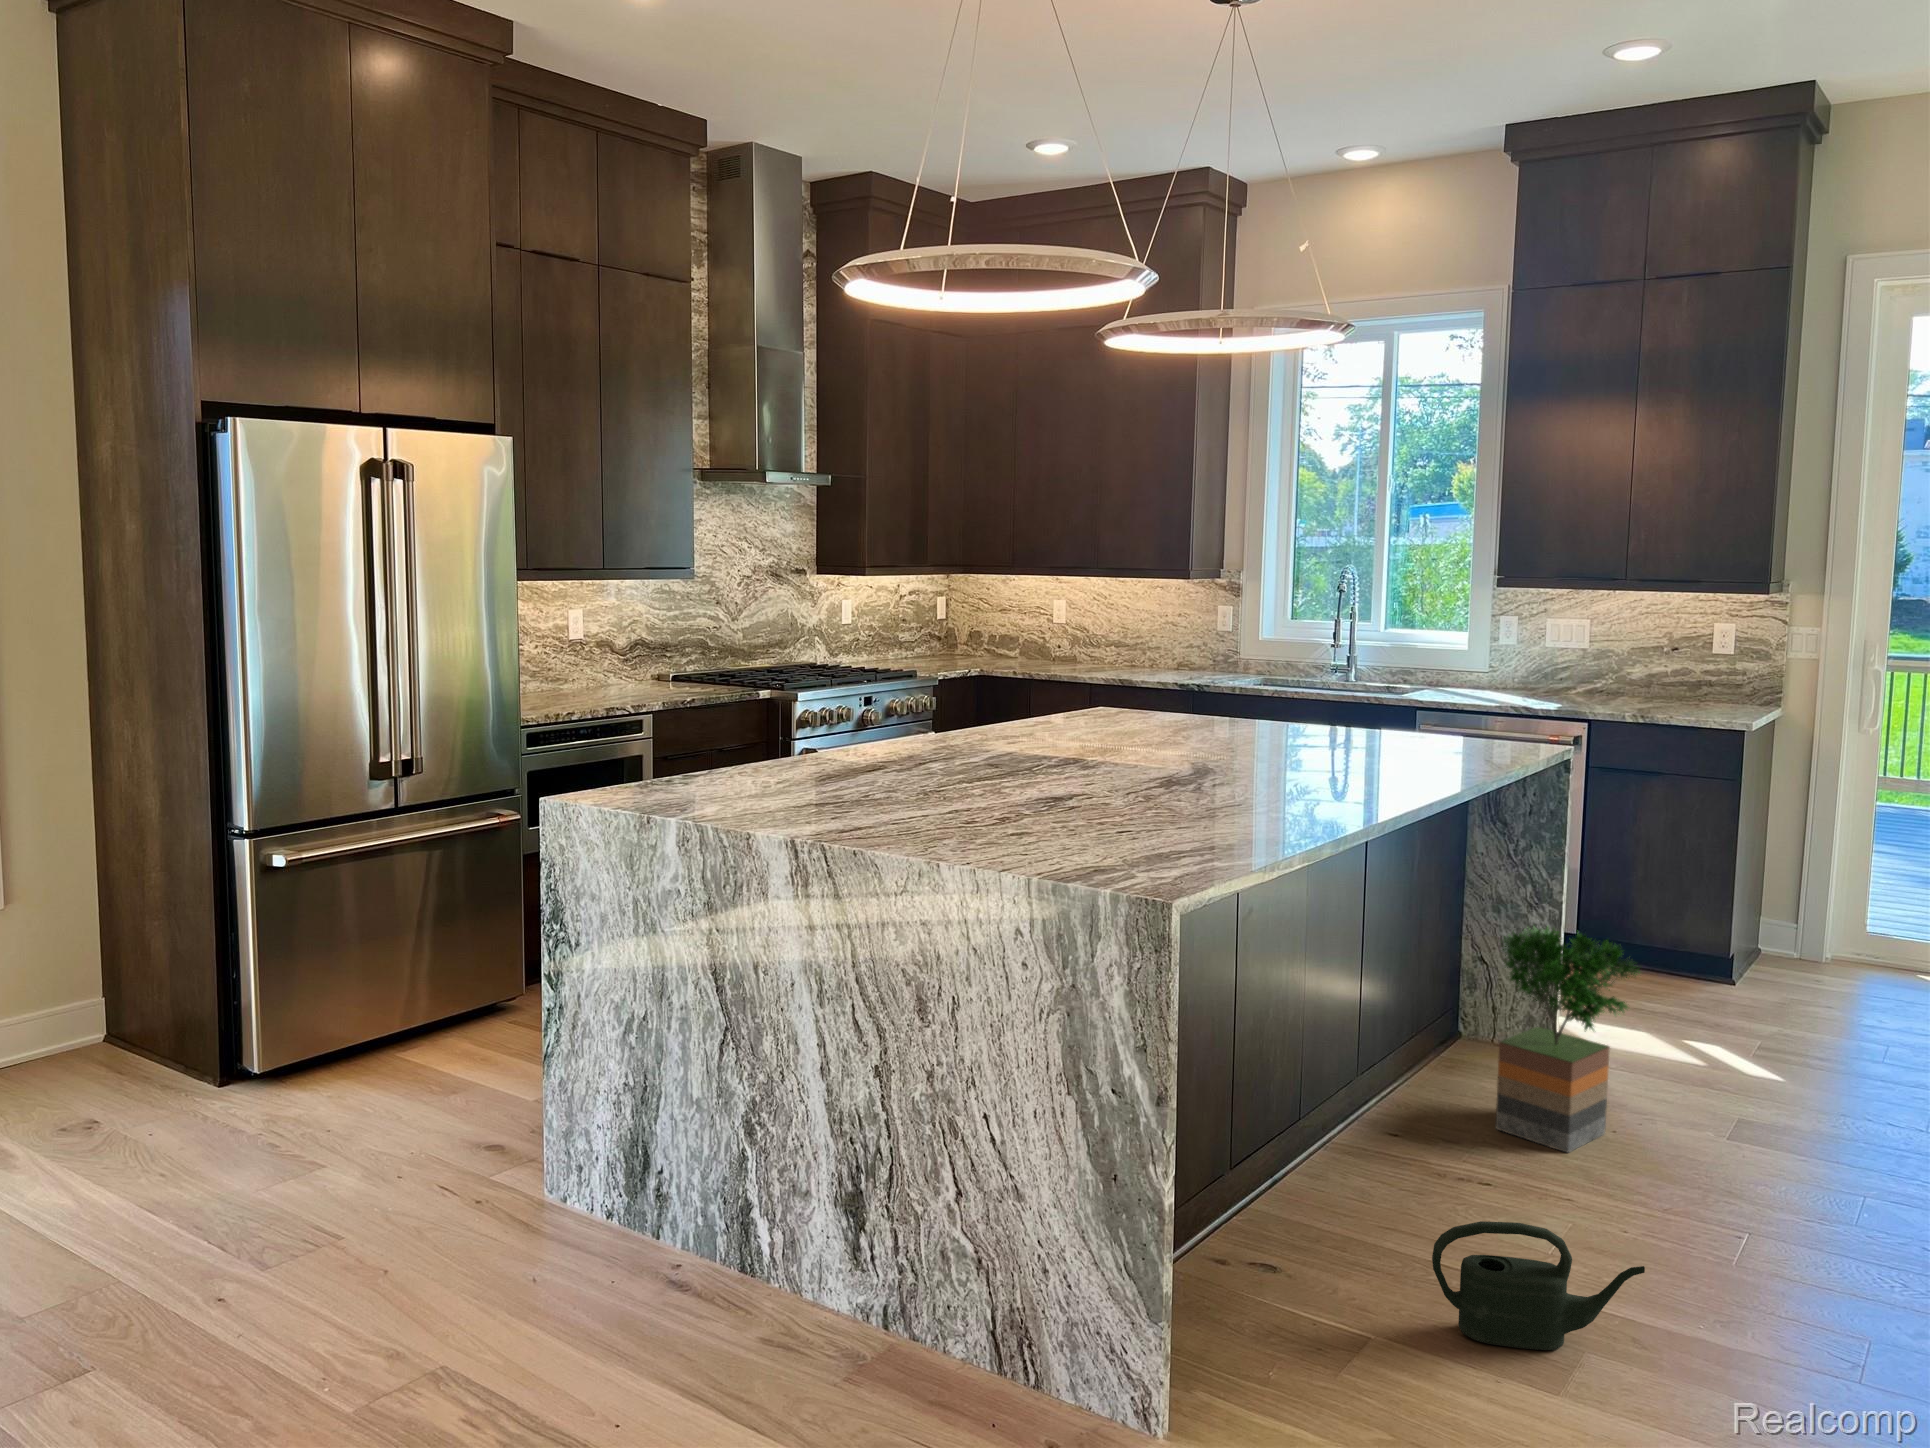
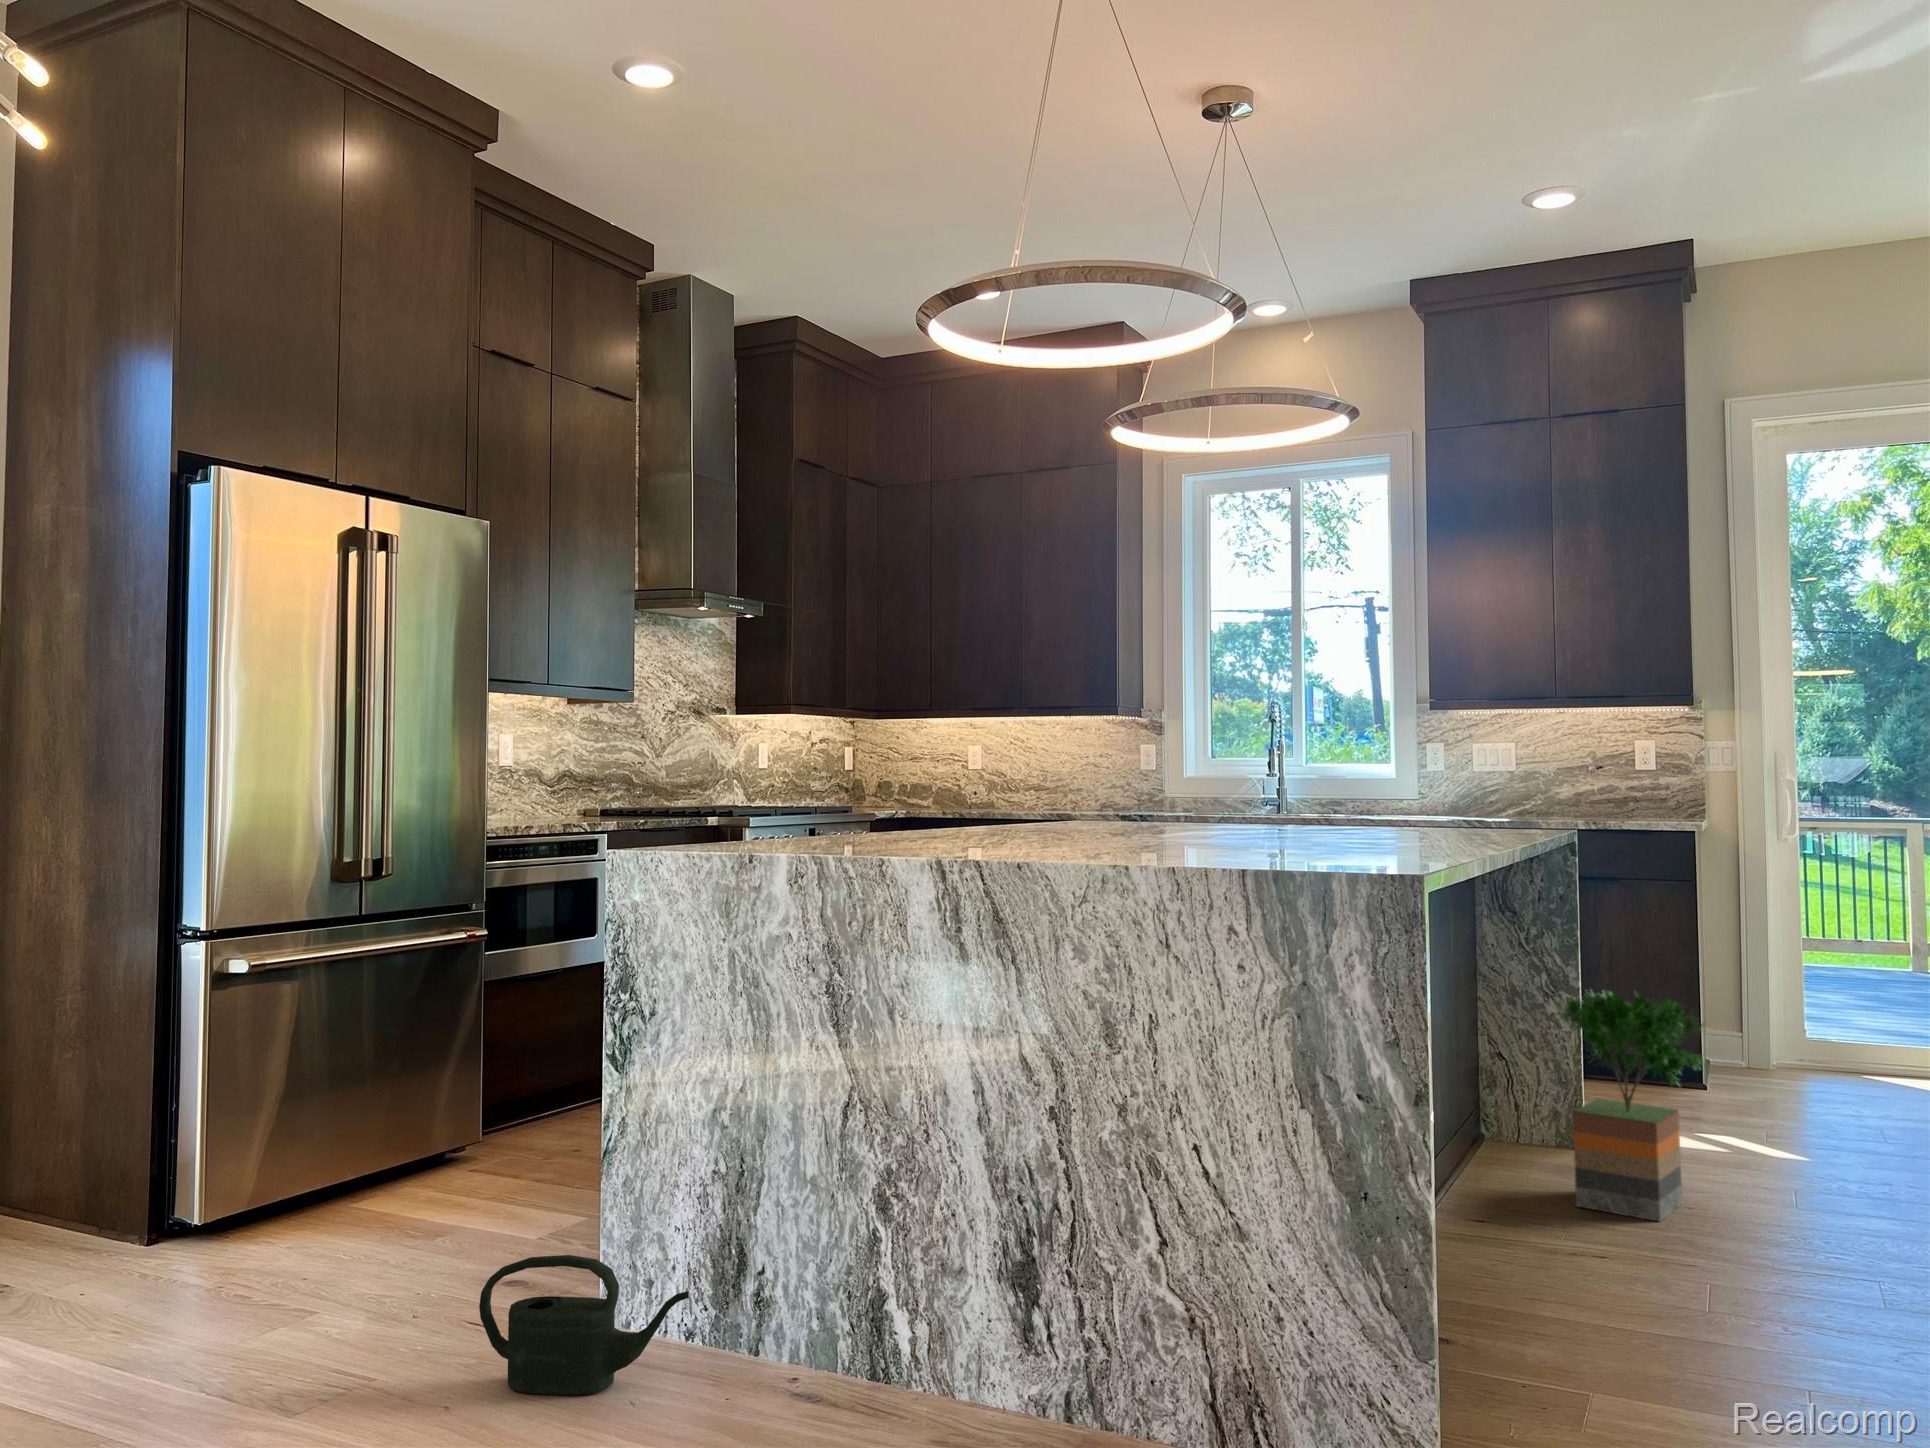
watering can: present [1432,1221,1645,1350] -> present [479,1255,689,1395]

